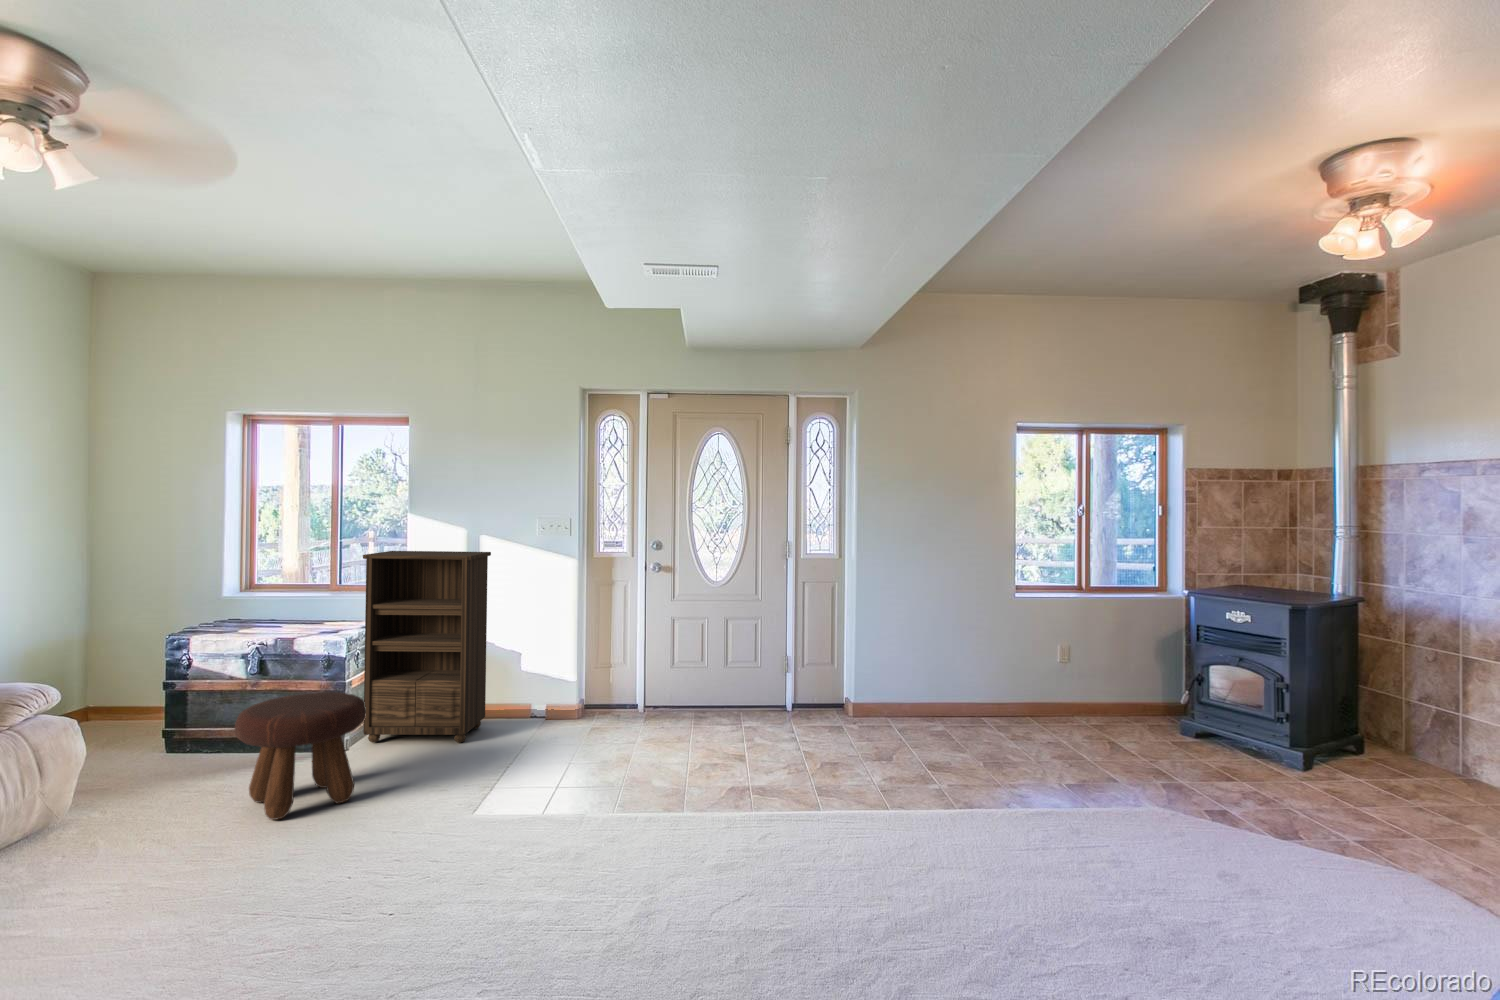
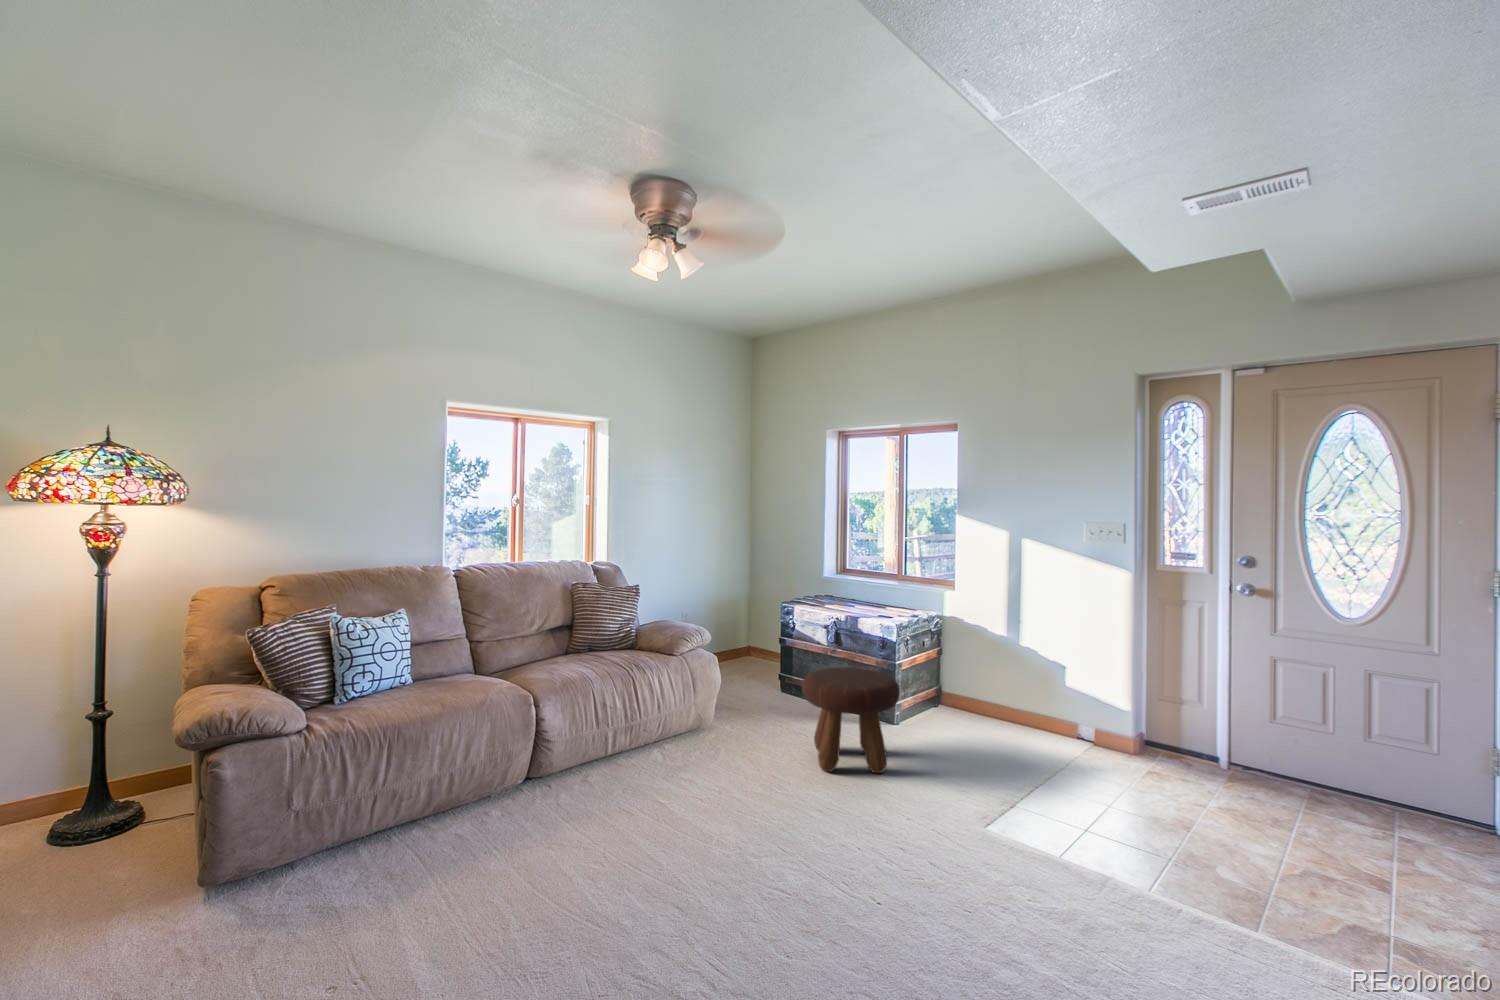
bookshelf: present [363,551,491,743] -> none [911,548,1032,746]

